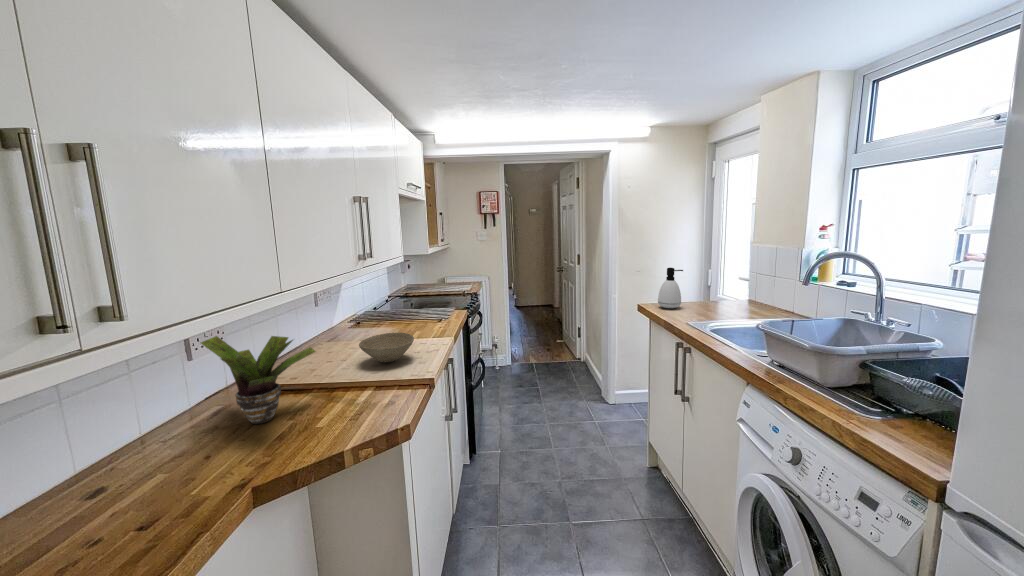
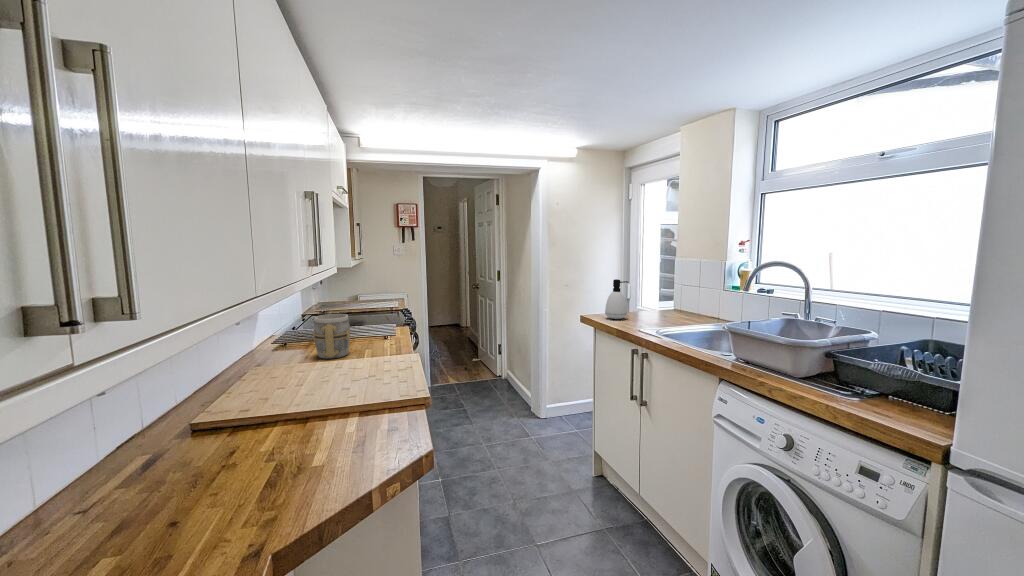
mug: none [374,298,404,335] -> present [313,314,350,359]
bowl: present [359,333,414,362] -> none [322,353,392,390]
potted plant: present [201,336,316,424] -> none [131,361,297,487]

